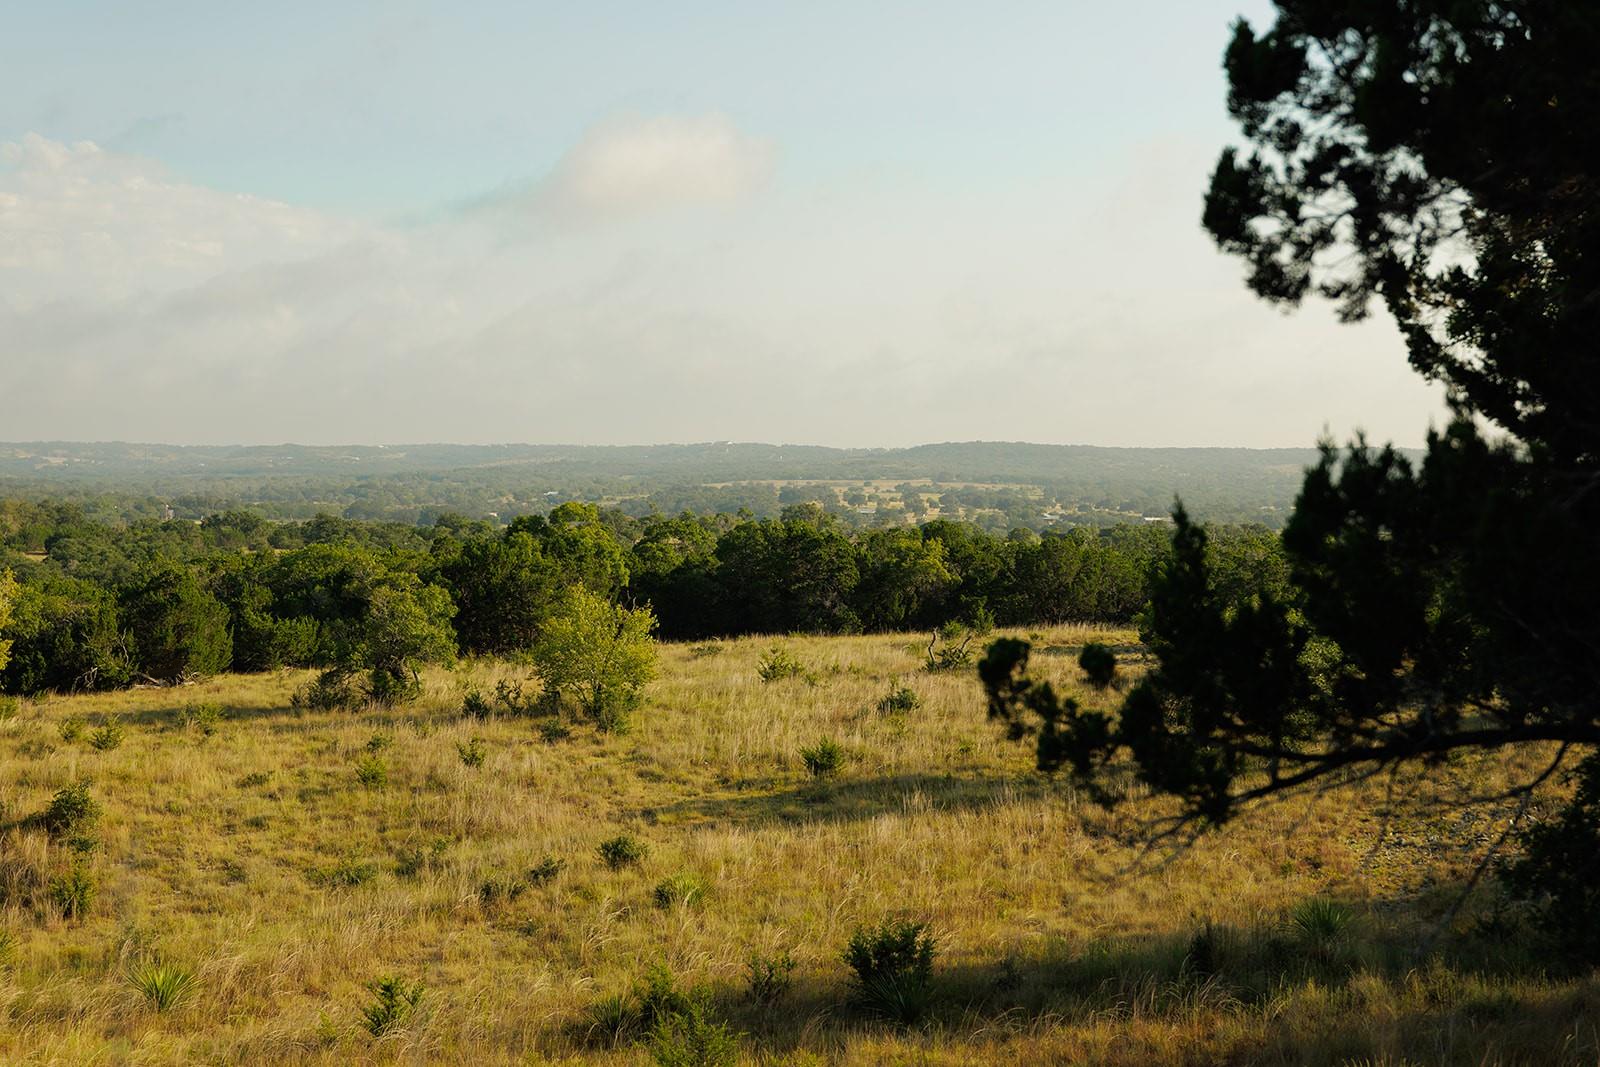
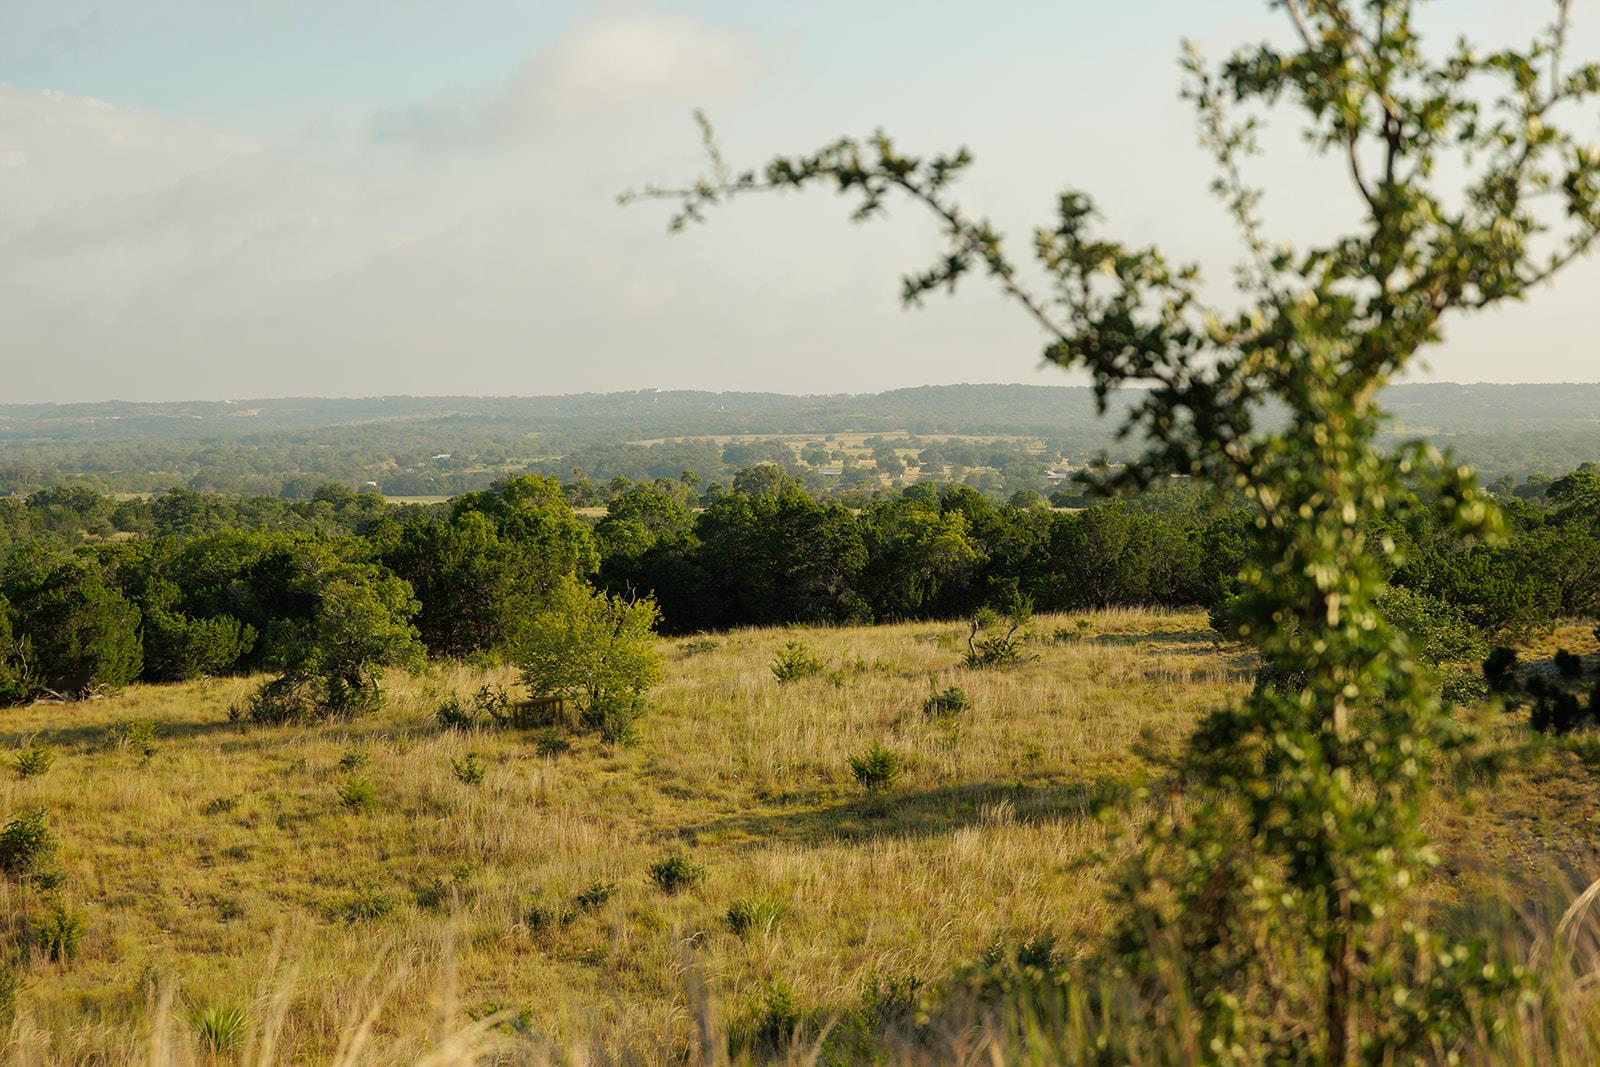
bench: none [525,690,568,720] -> present [514,696,563,730]

